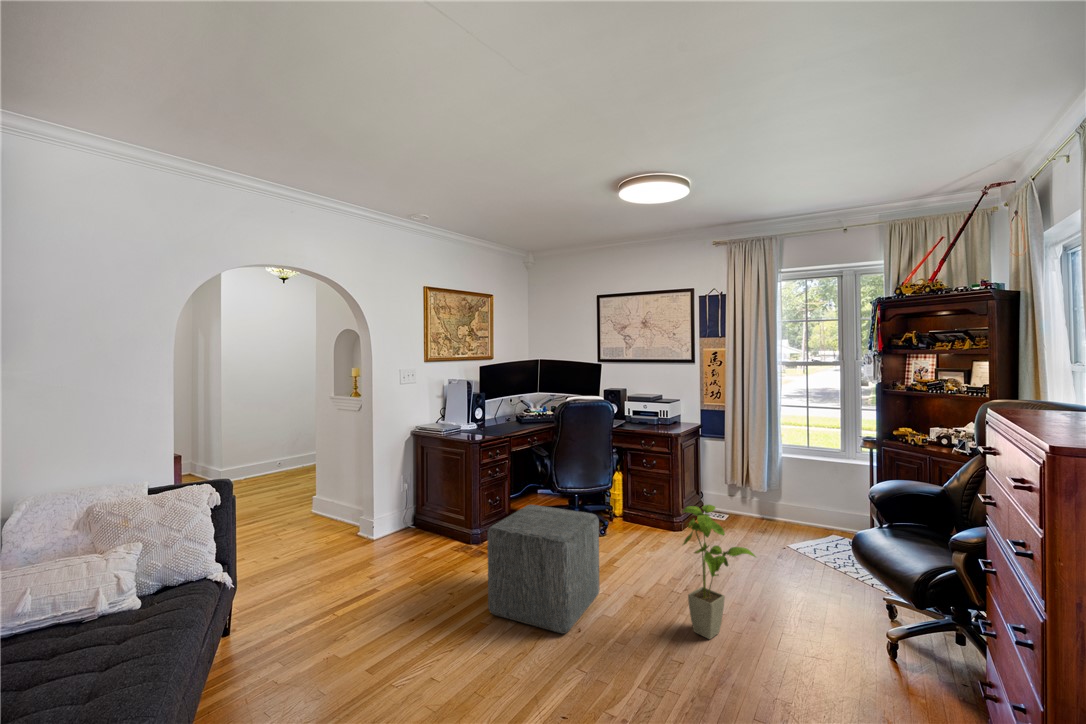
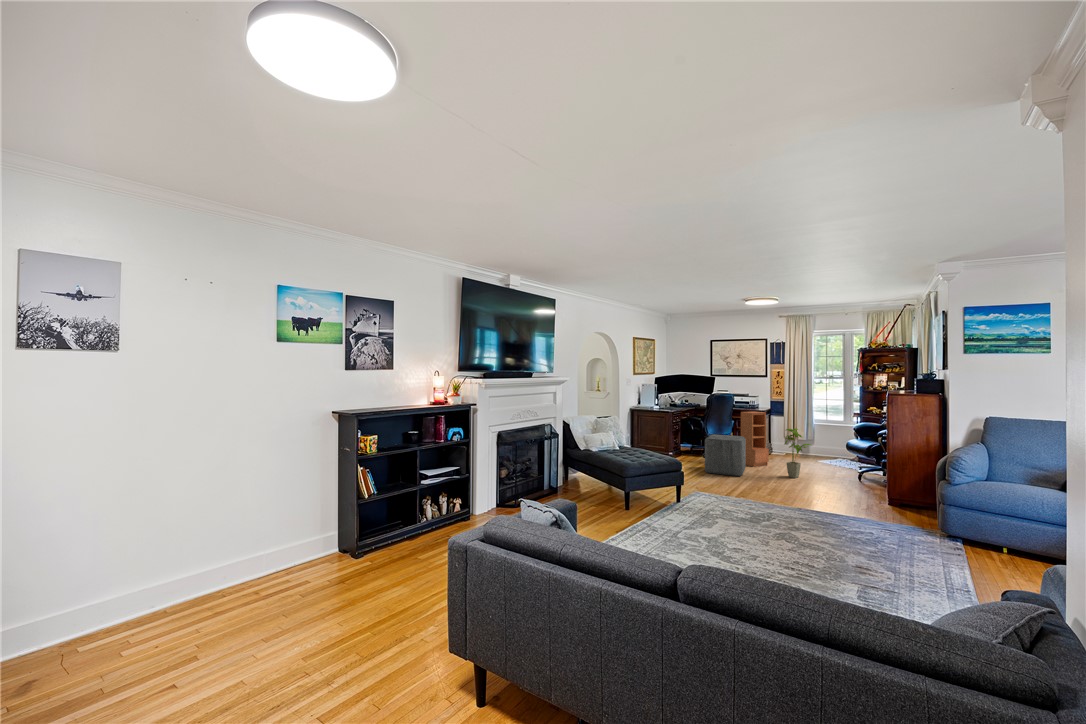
bookcase: none [611,441,671,574] -> present [741,411,769,467]

